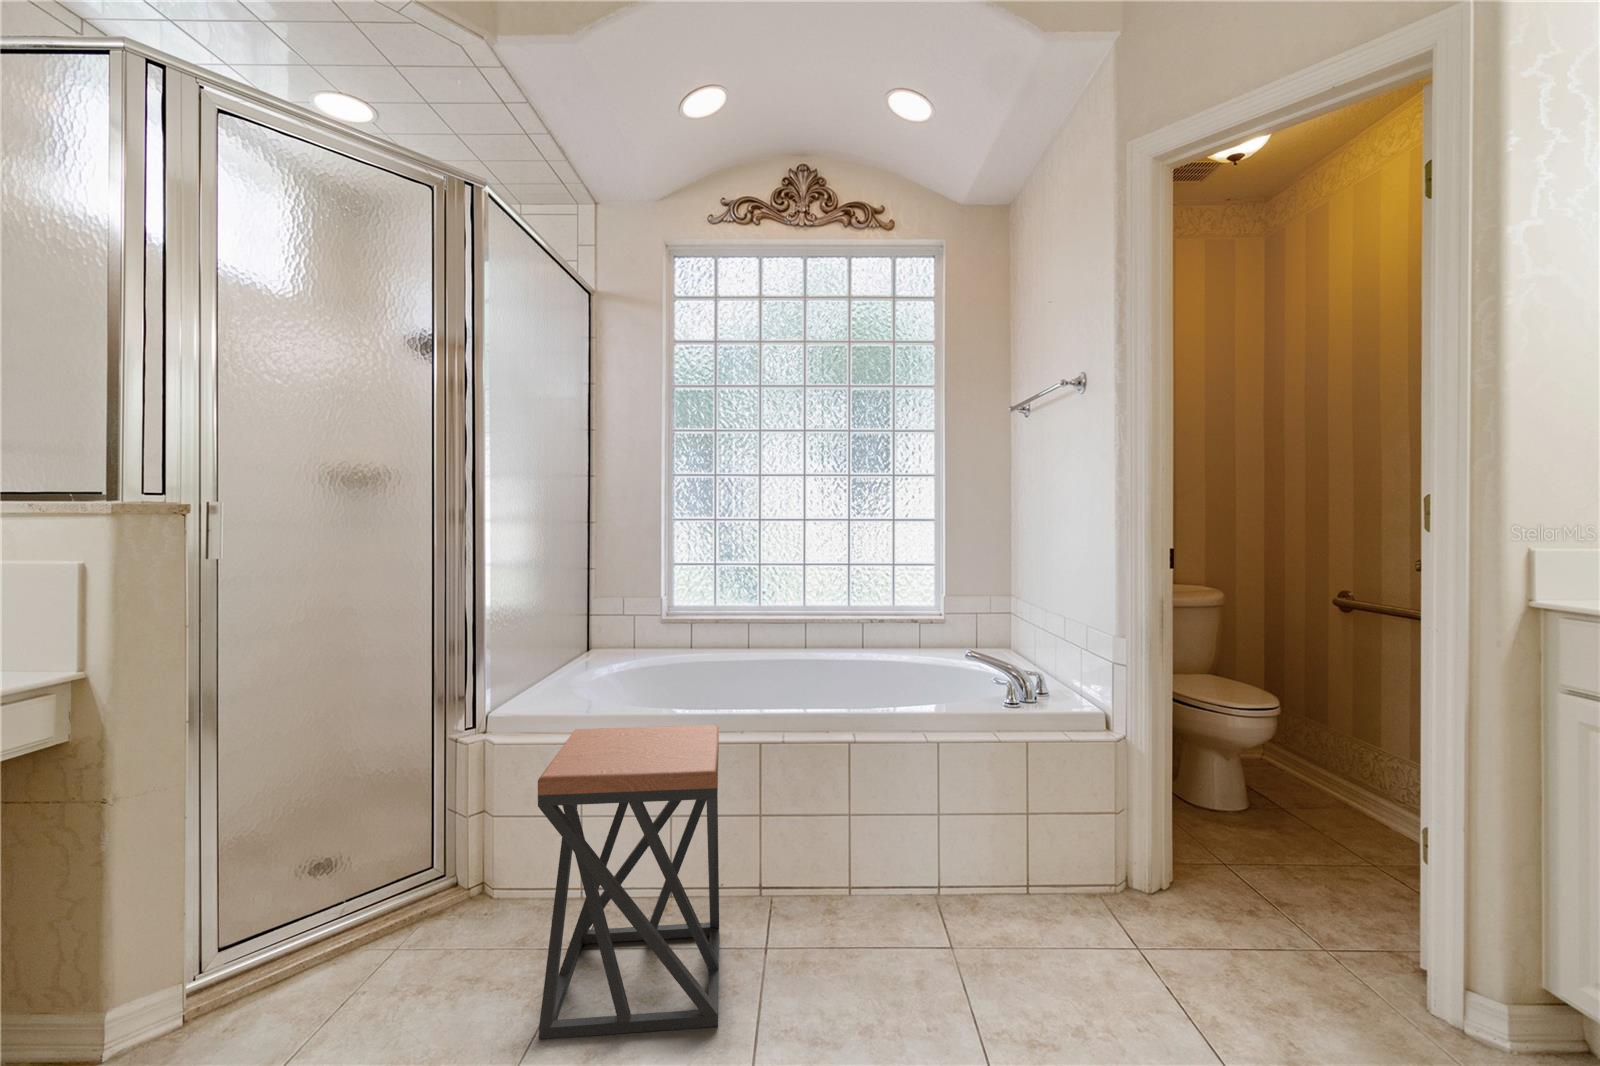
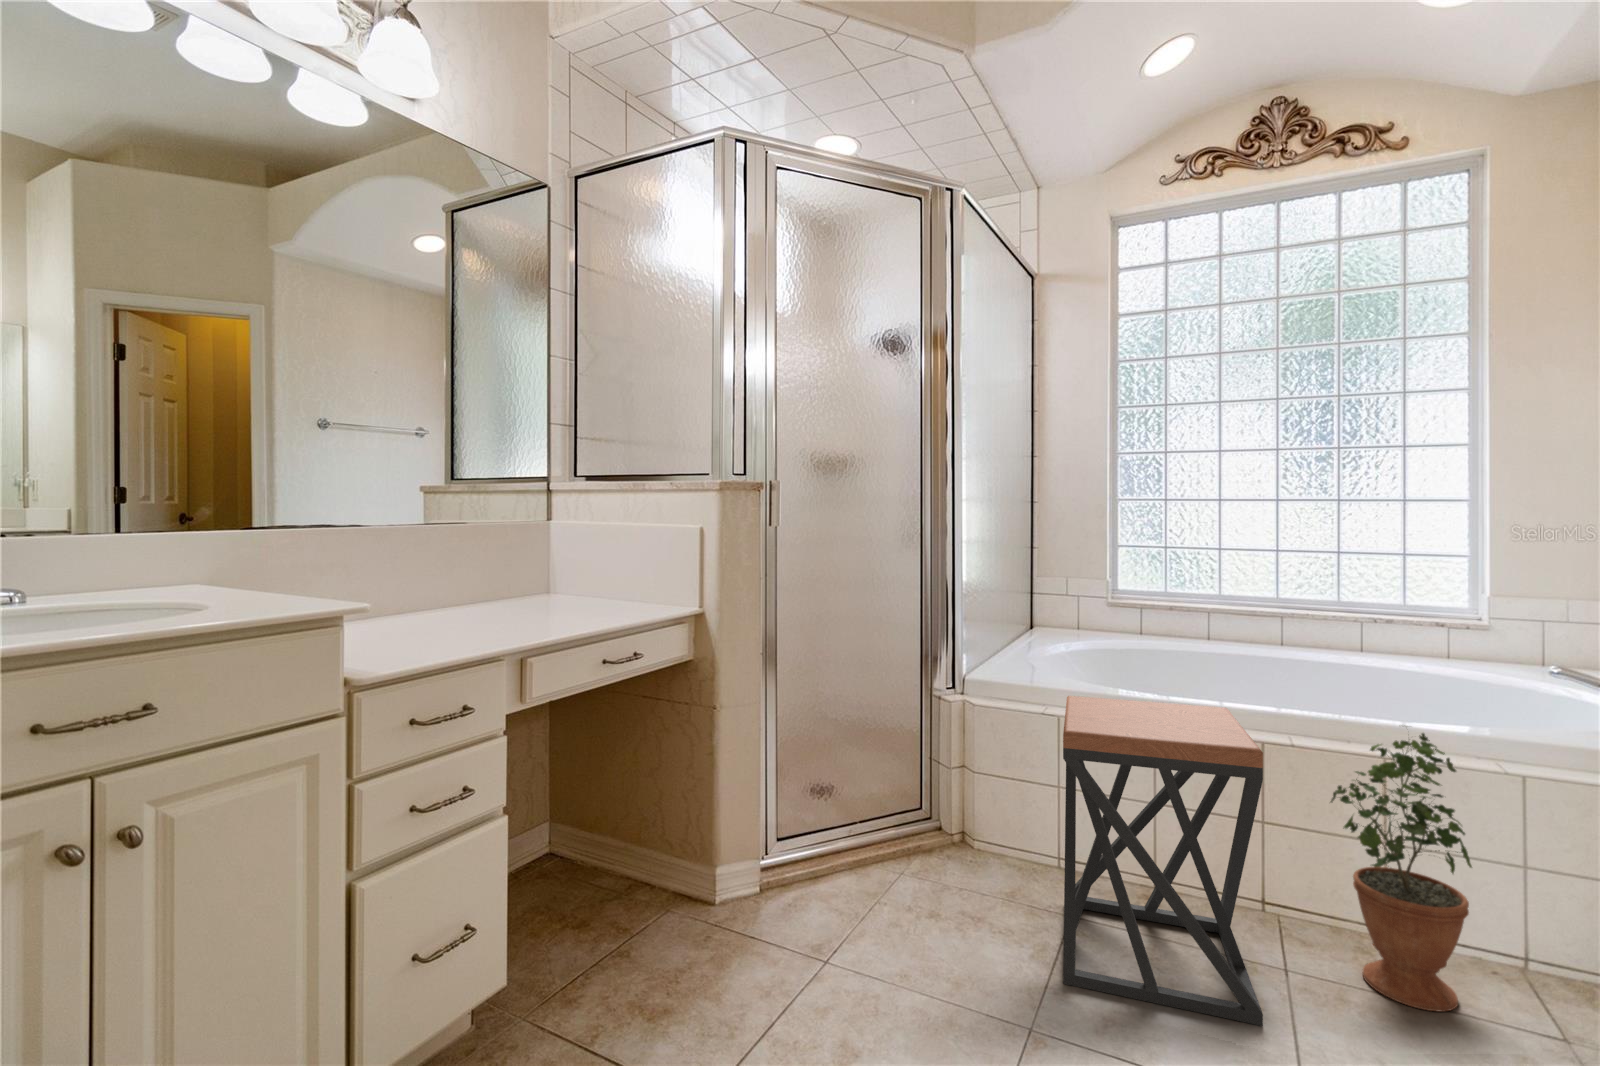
potted plant: none [792,725,886,967] -> present [1331,733,1472,1011]

